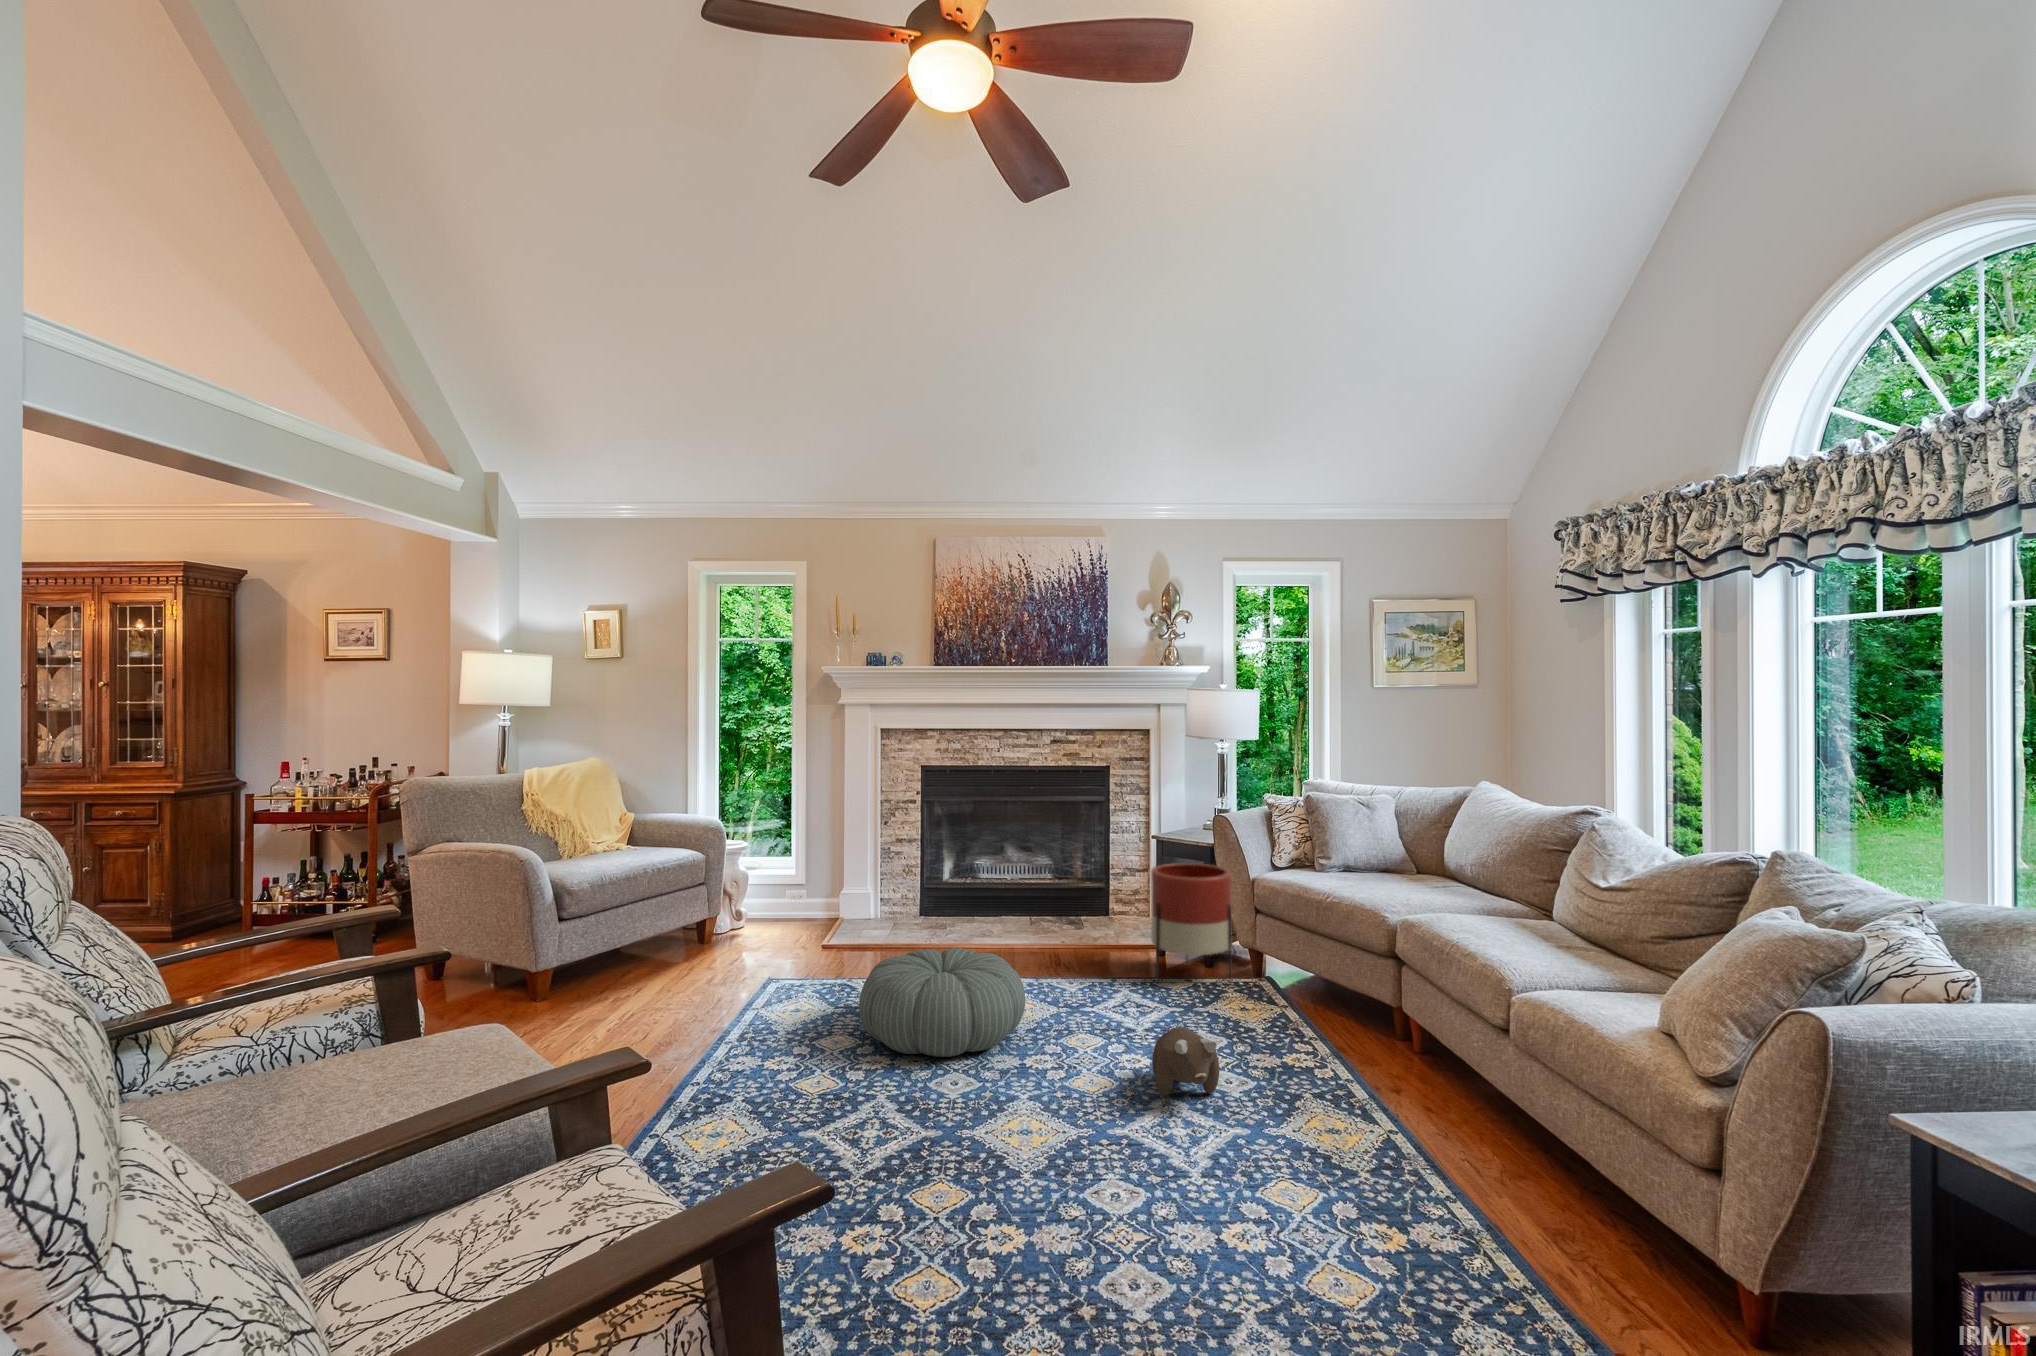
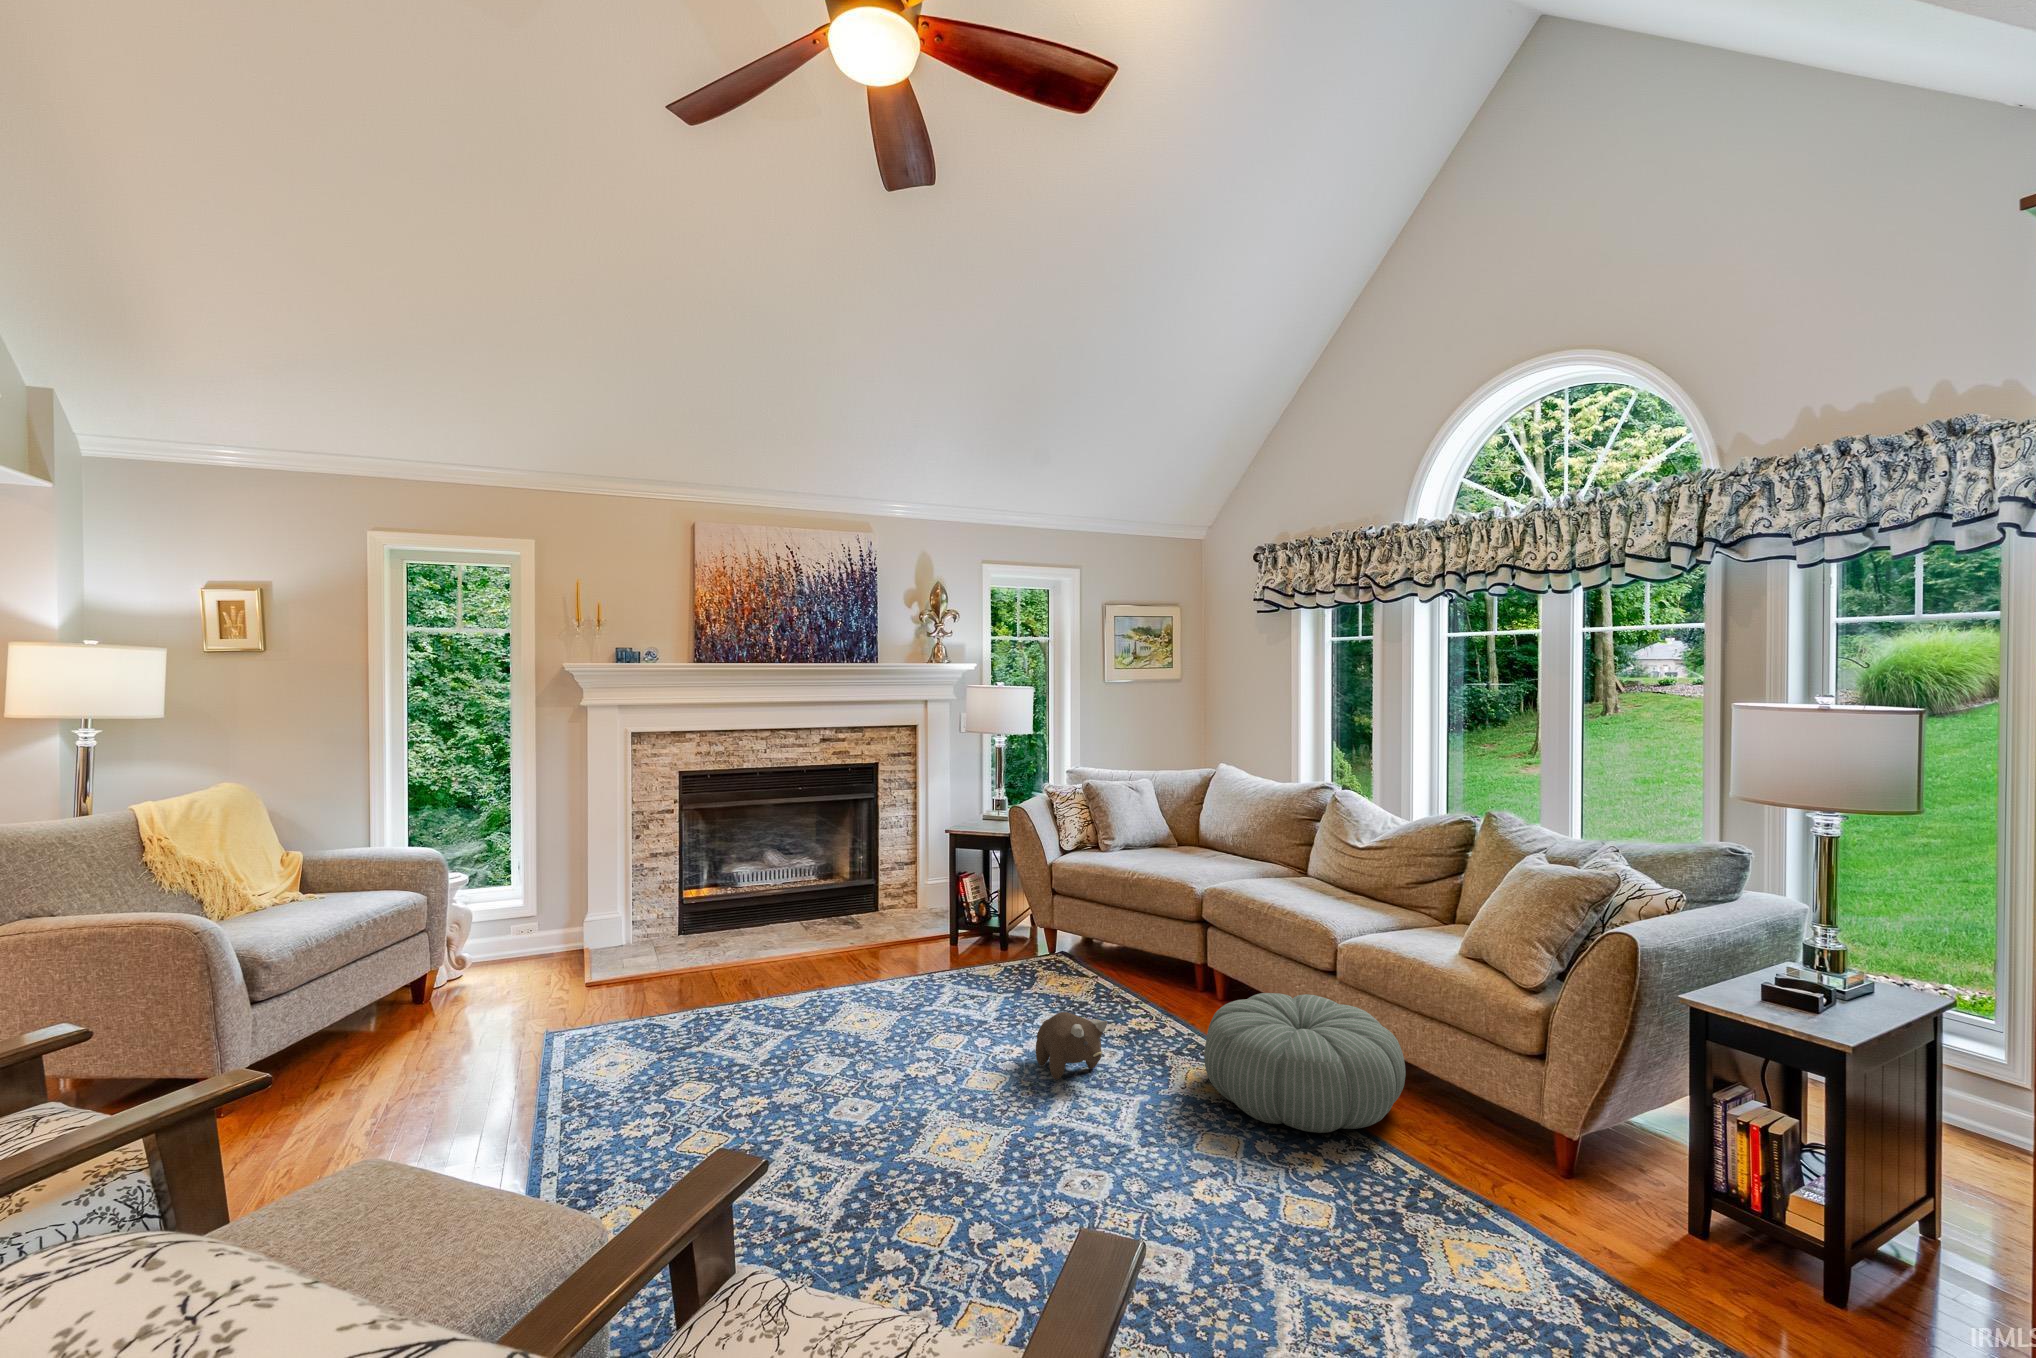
planter: present [1151,863,1232,984] -> none [960,854,1036,972]
pouf: present [859,948,1025,1057] -> present [1204,993,1406,1133]

